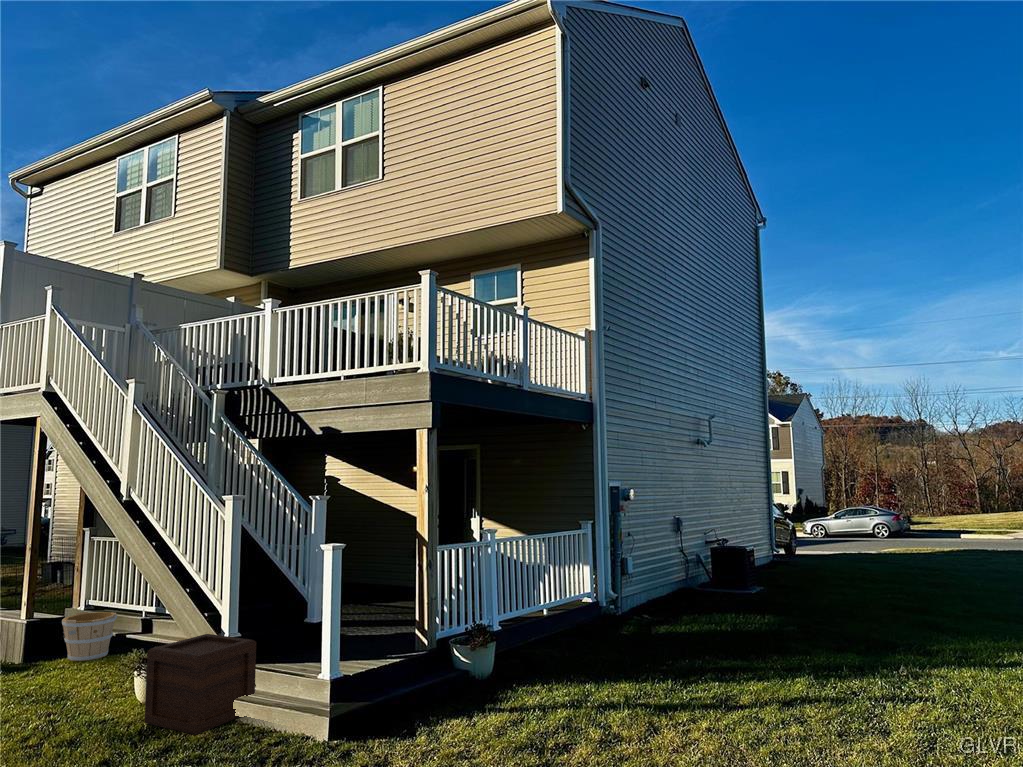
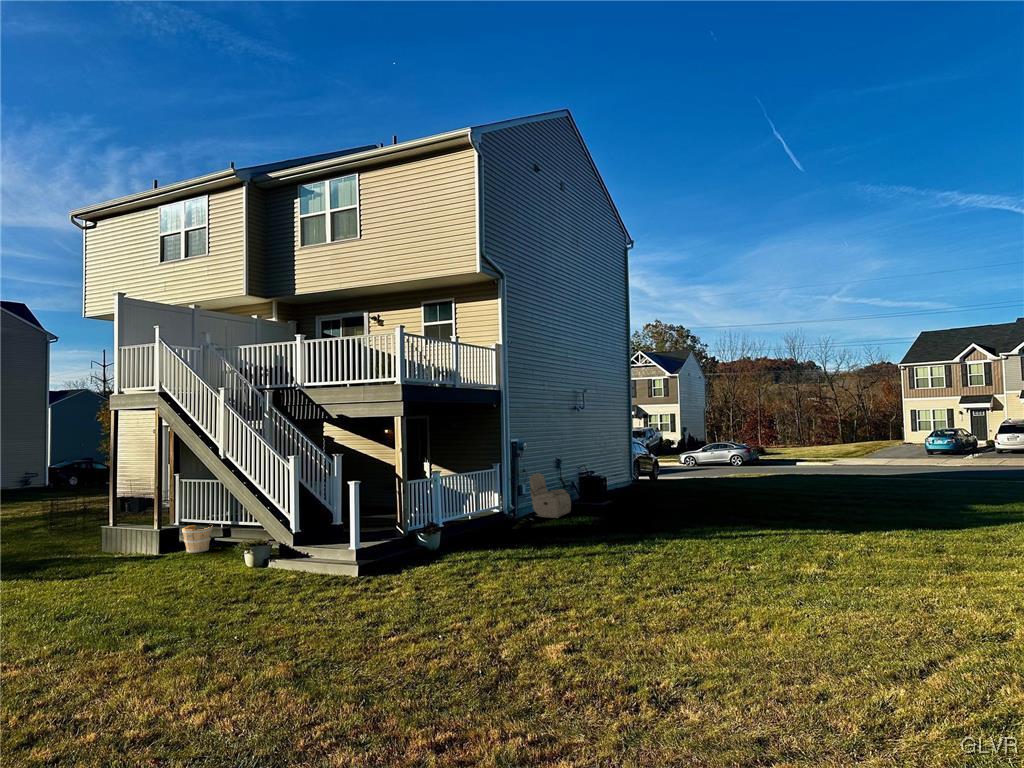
chair: none [628,539,704,614] -> present [530,473,571,518]
wooden crate: present [145,634,256,735] -> none [258,531,314,579]

